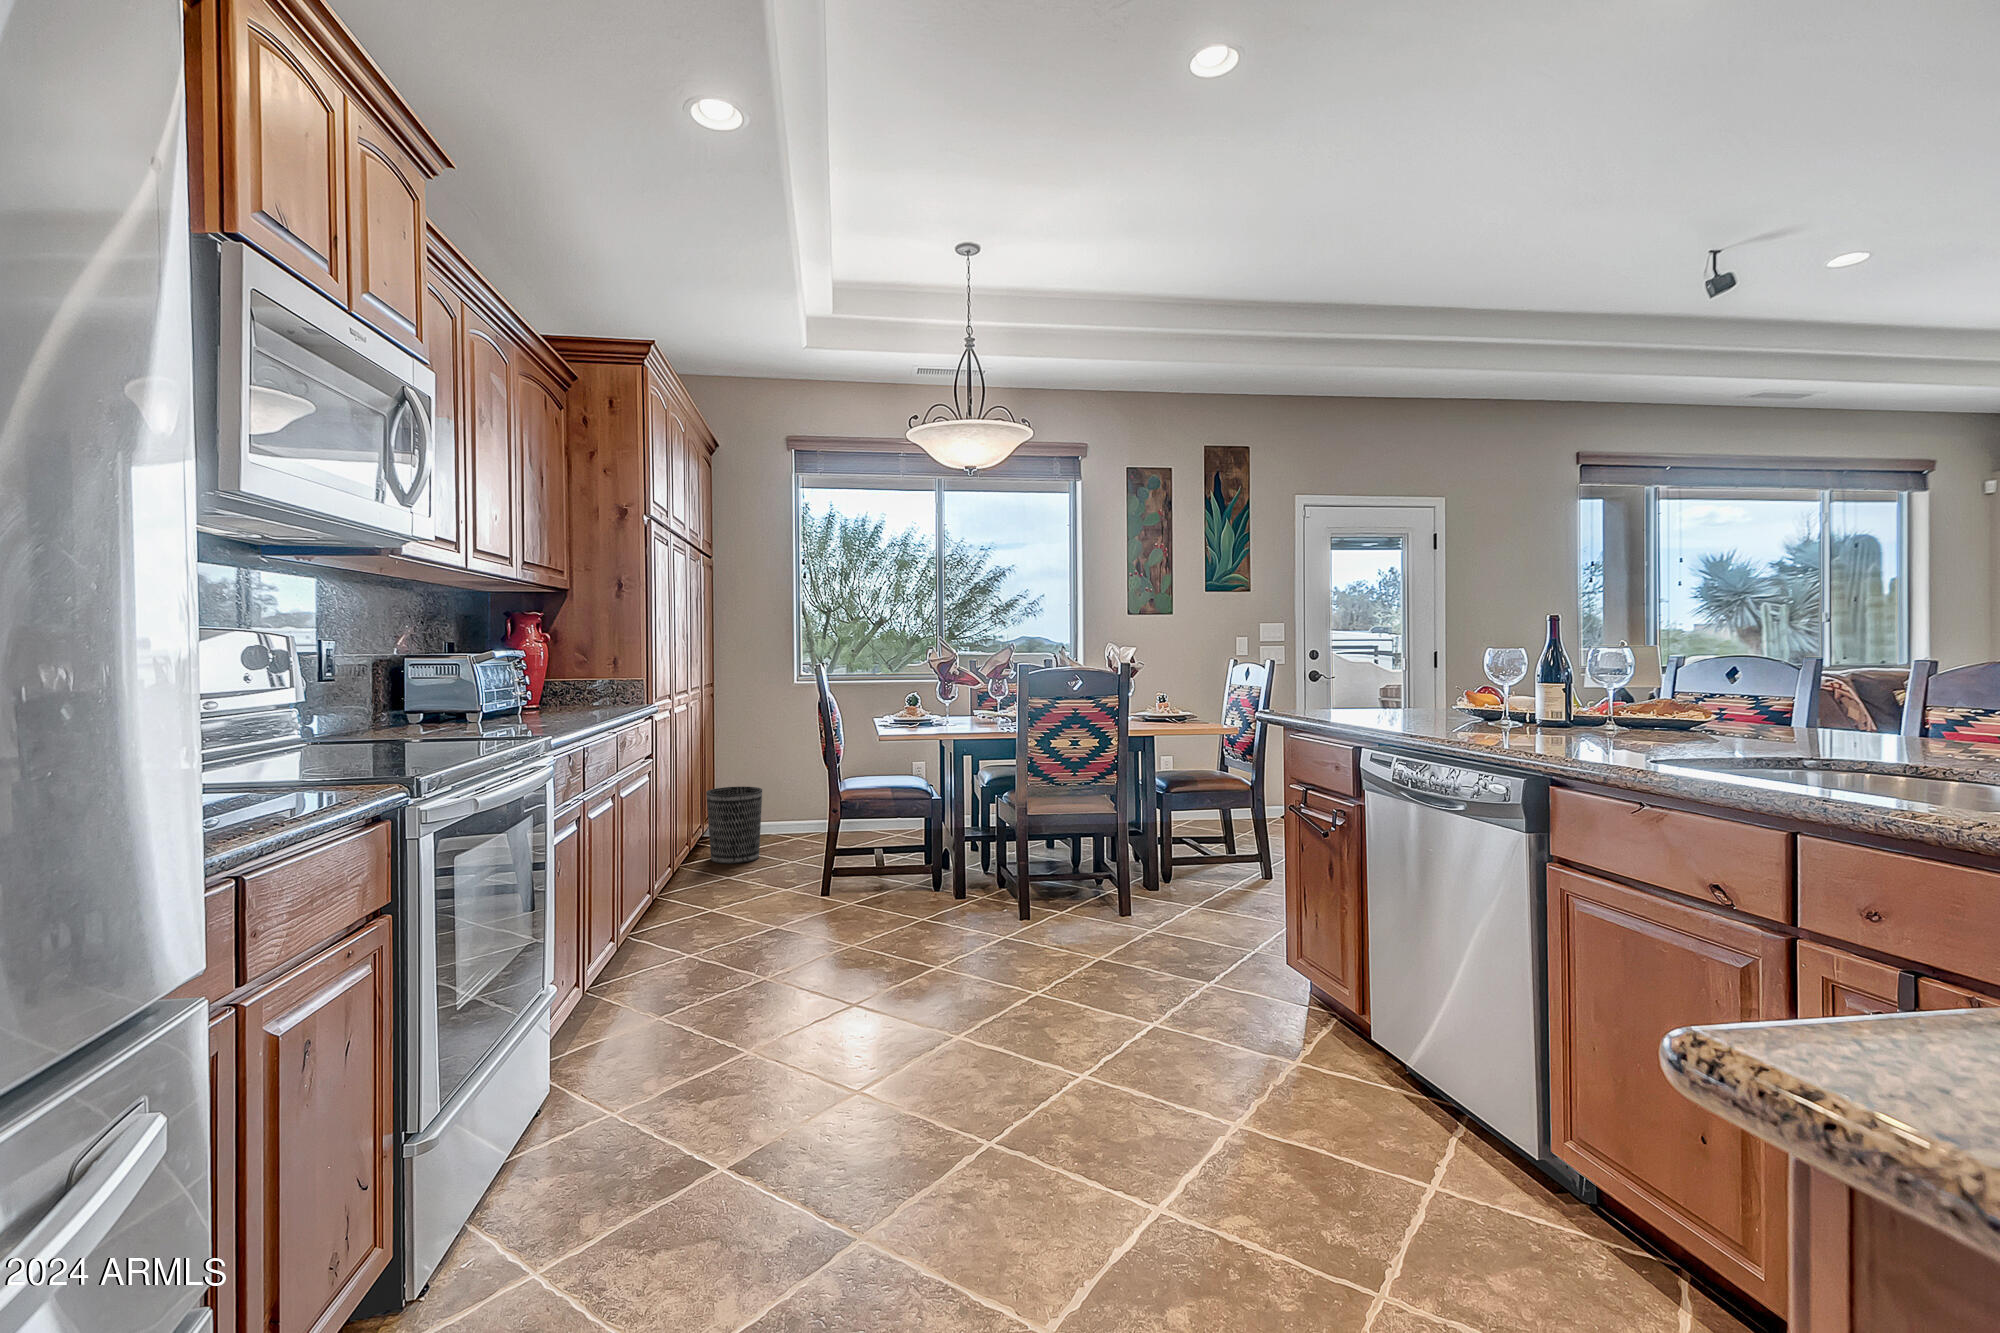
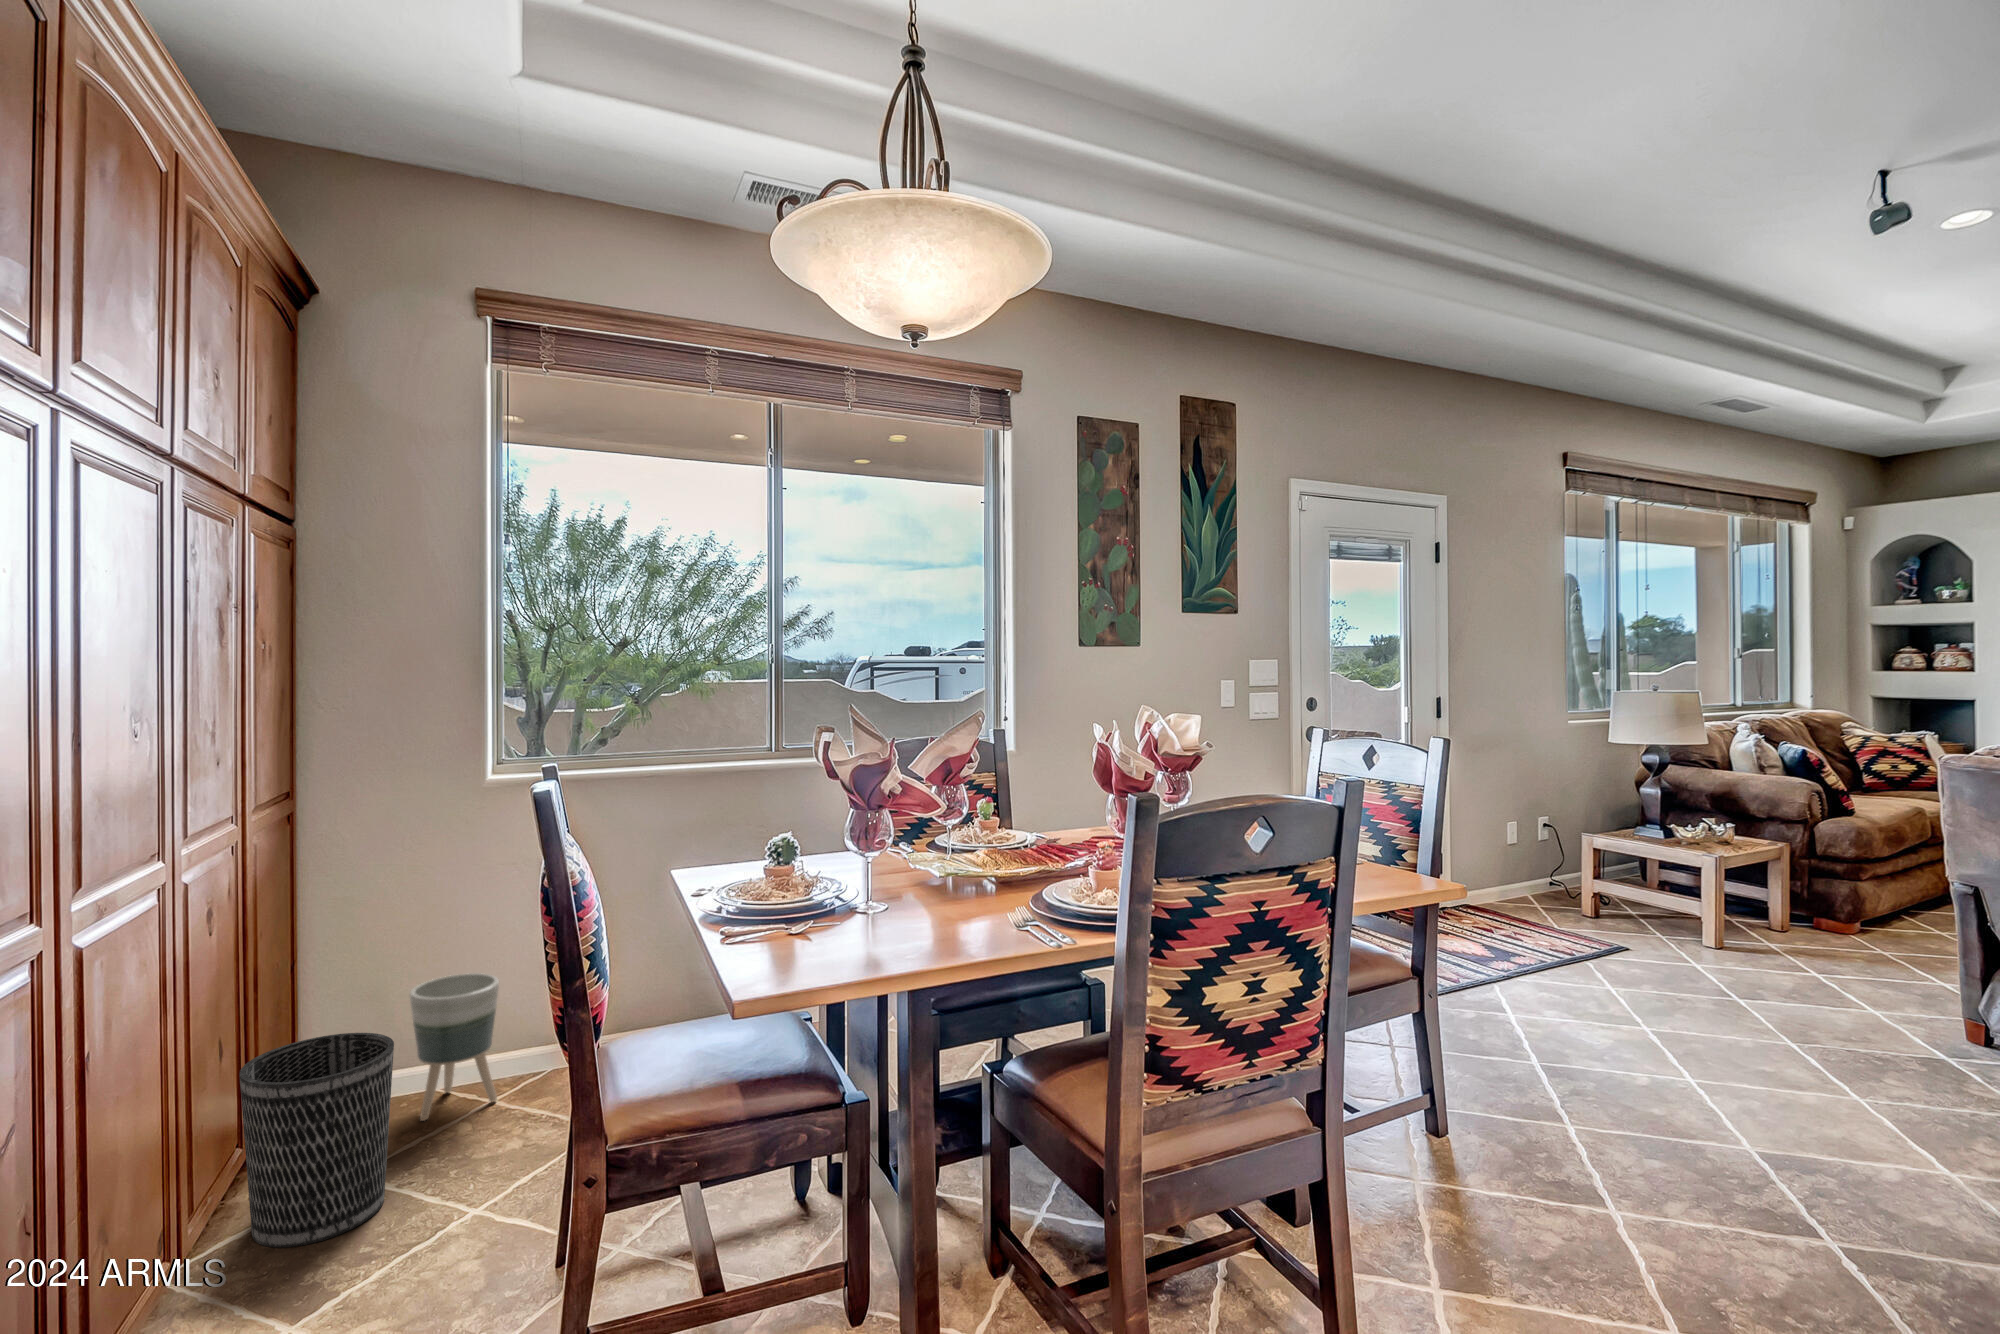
planter: none [765,778,804,841] -> present [410,973,499,1121]

